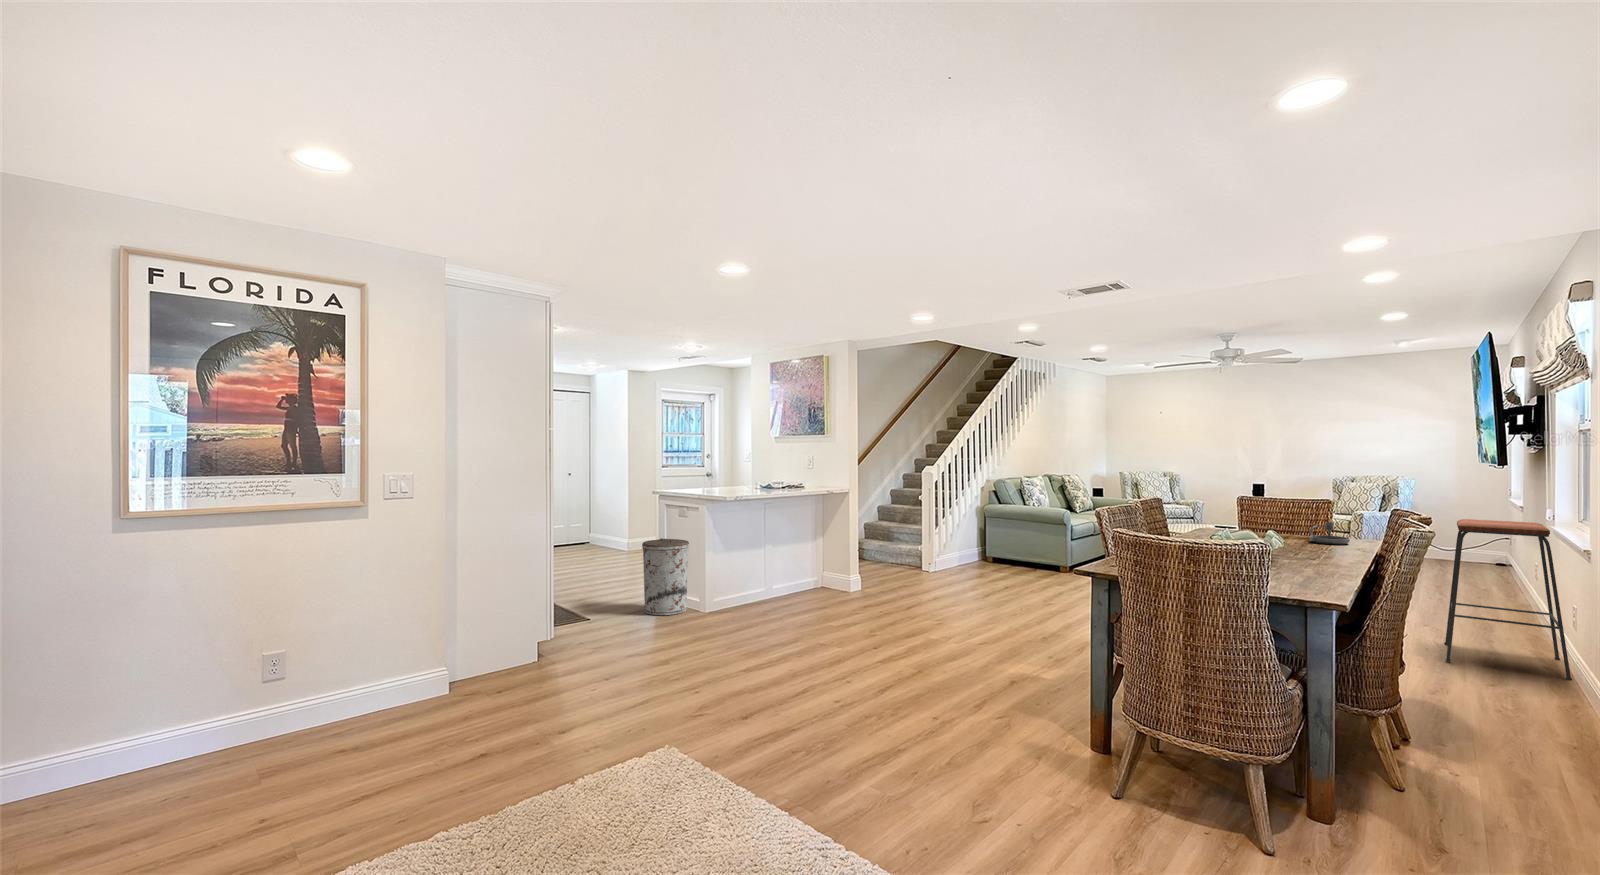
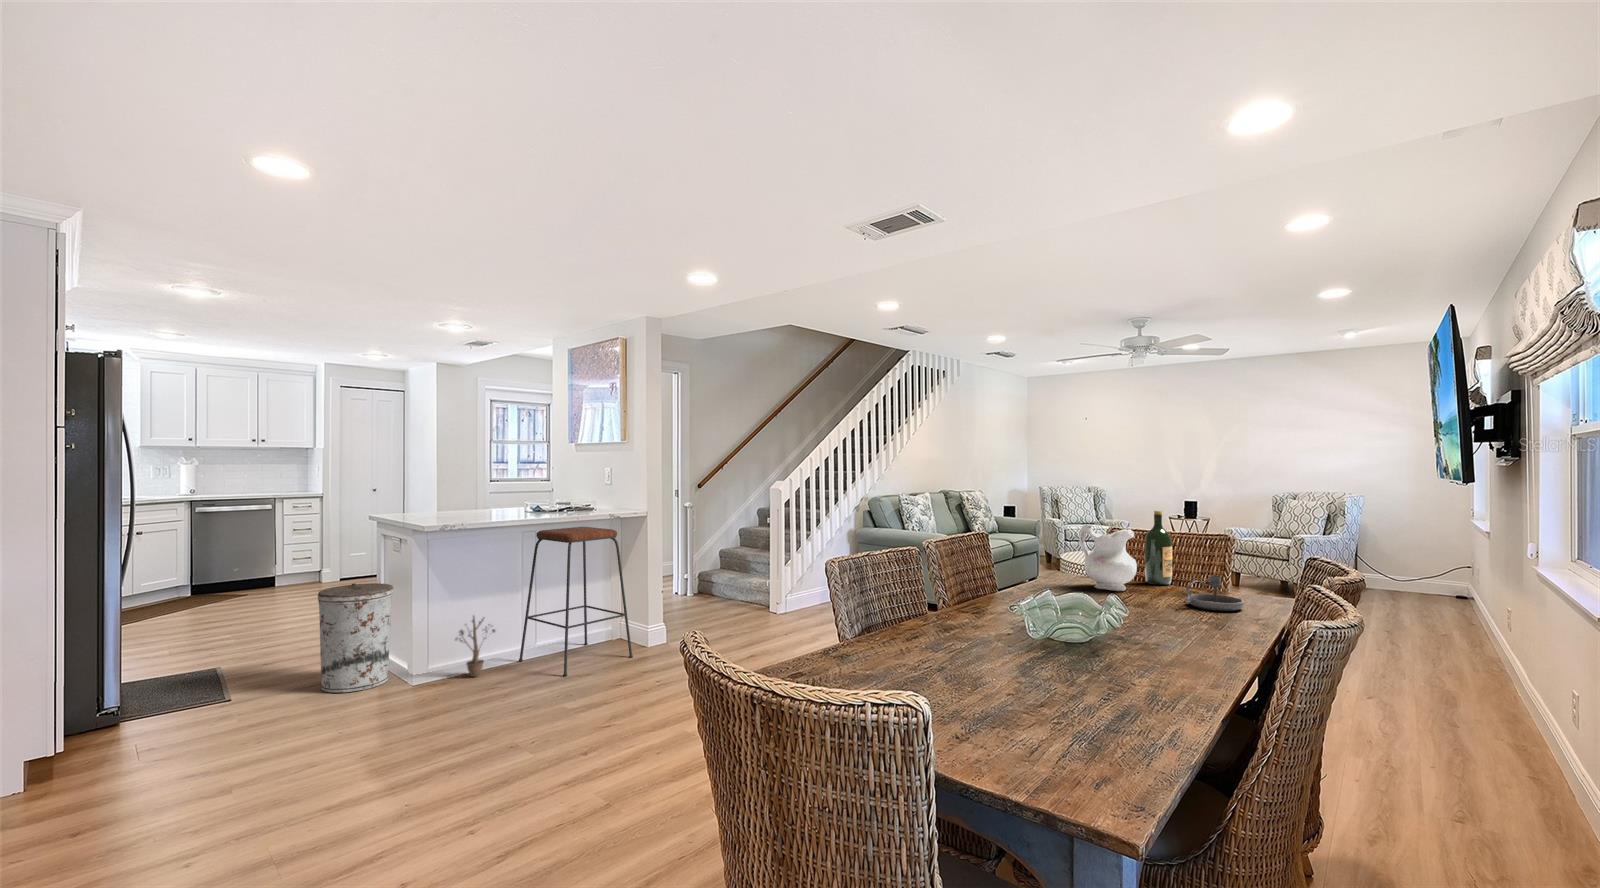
wine bottle: none [1269,482,1290,533] -> present [1145,511,1172,585]
ceramic pitcher: none [1224,491,1268,536] -> present [1079,525,1137,591]
bar stool: present [1444,519,1572,680] -> present [519,527,633,676]
decorative plant: none [729,562,759,608] -> present [446,616,495,678]

